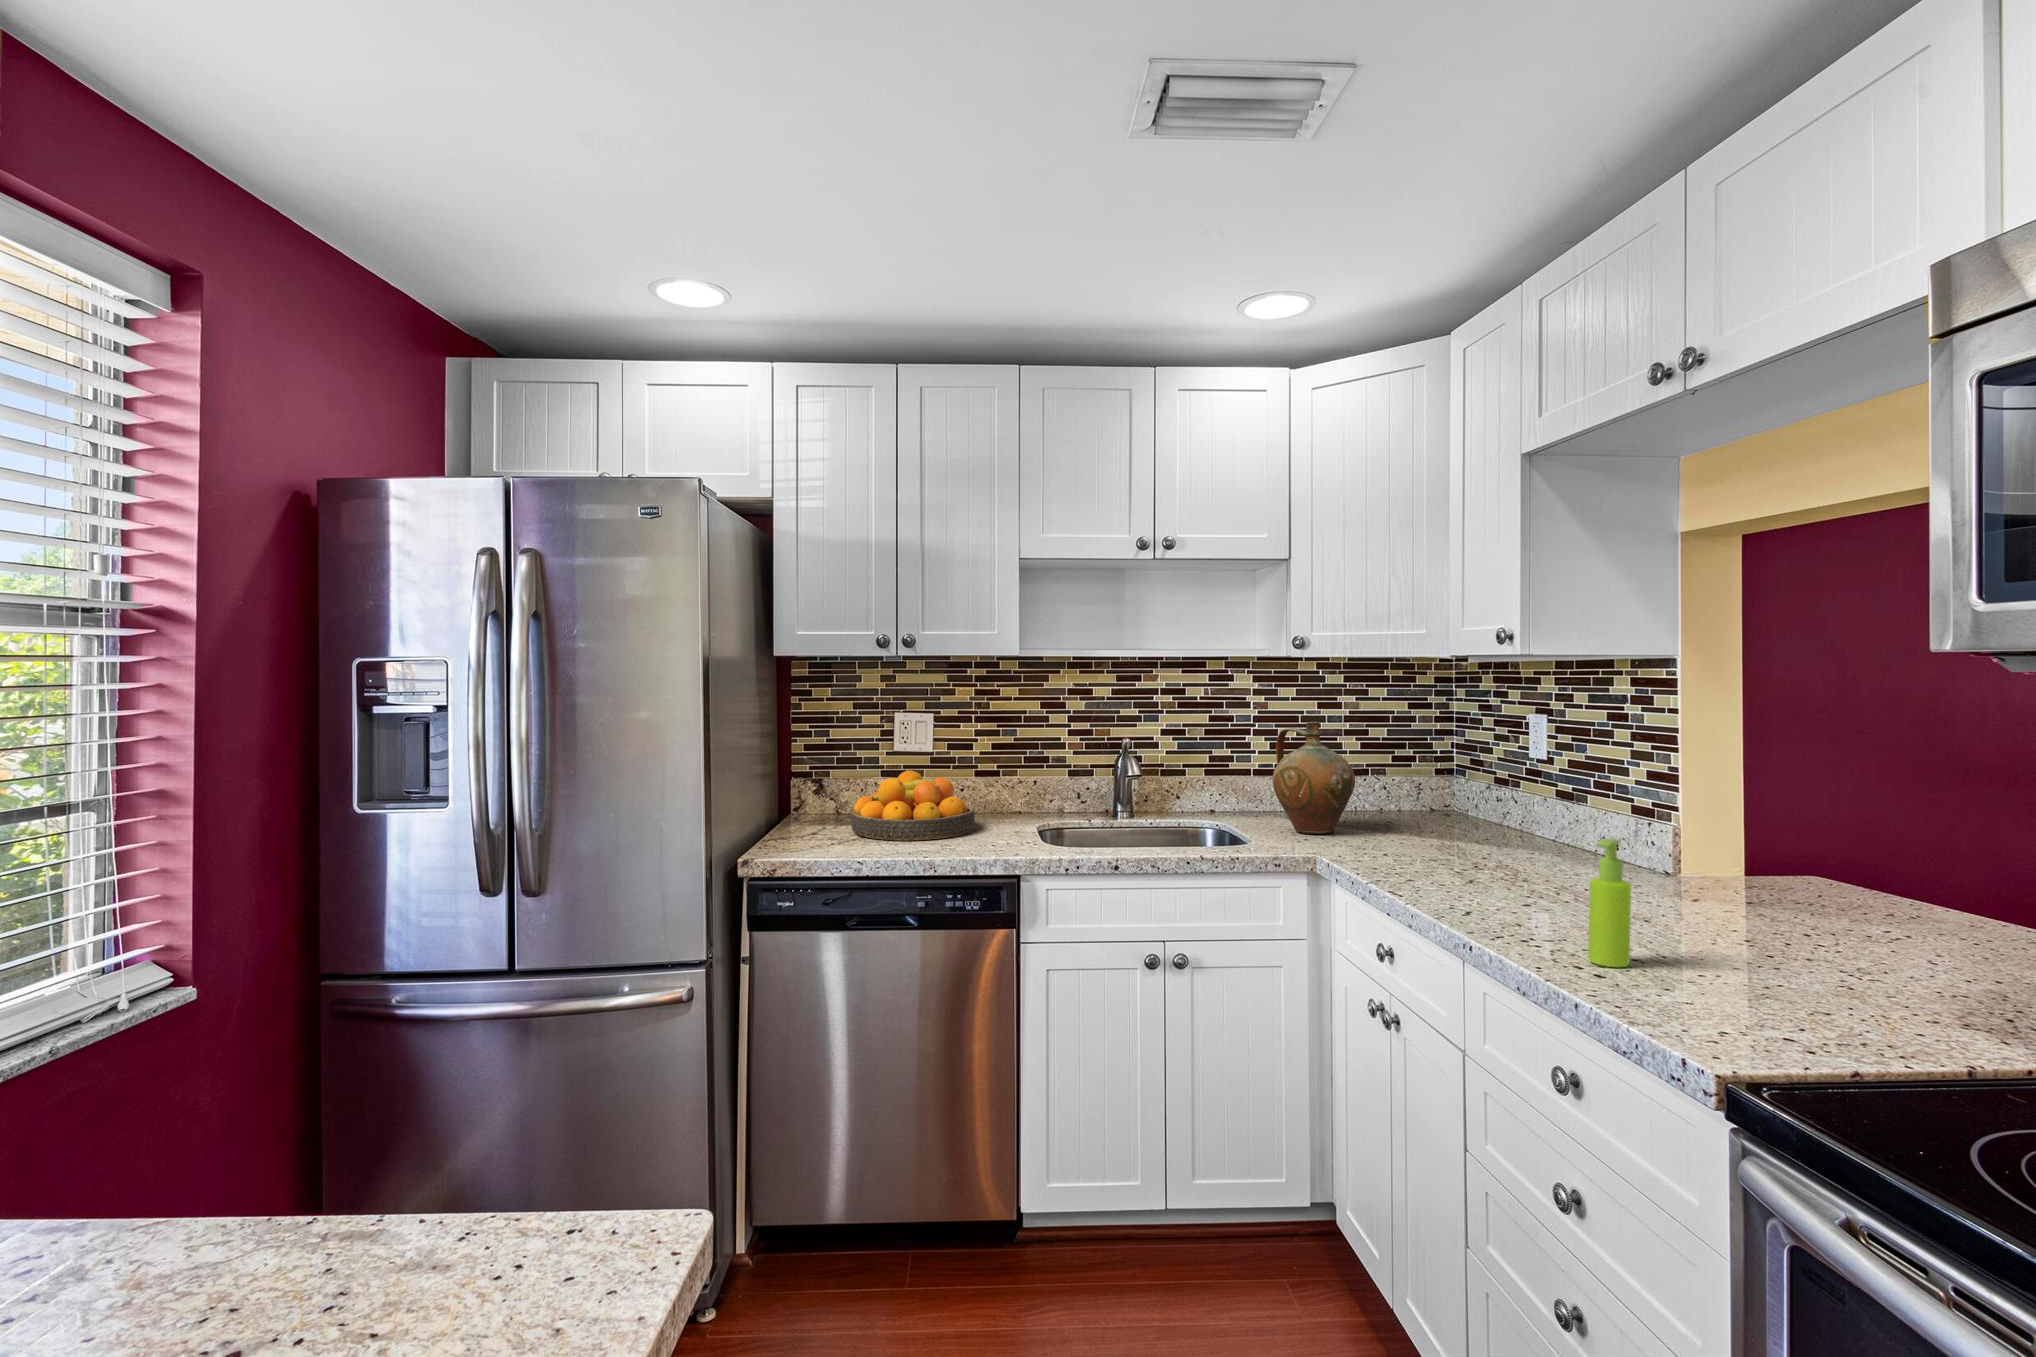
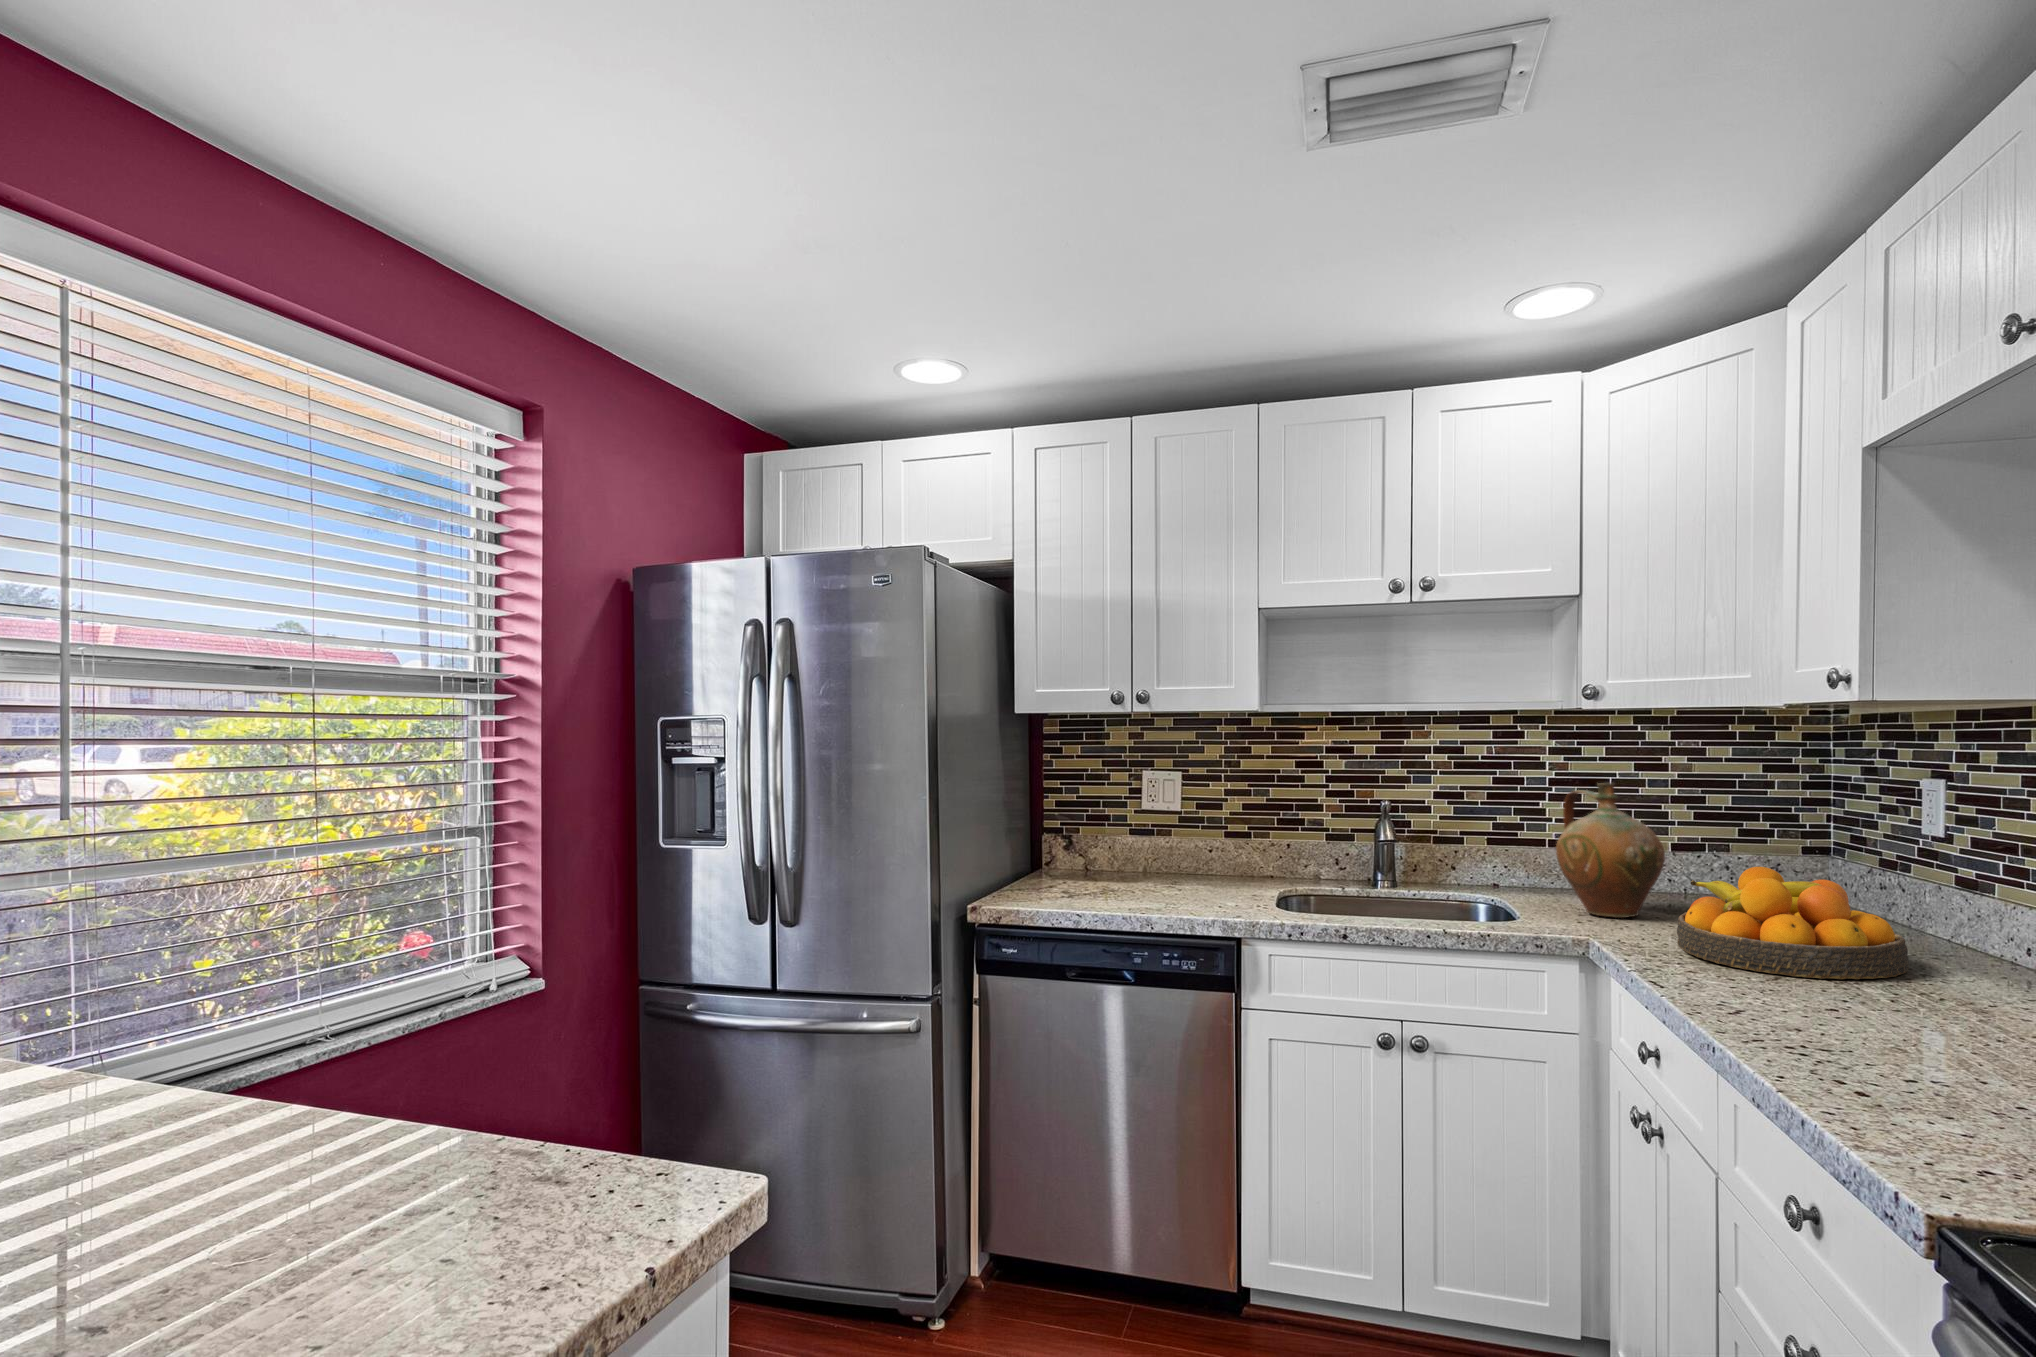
fruit bowl: present [851,771,975,841] -> present [1677,867,1908,979]
soap dispenser: present [1588,839,1631,967] -> none [1893,926,1960,1106]

